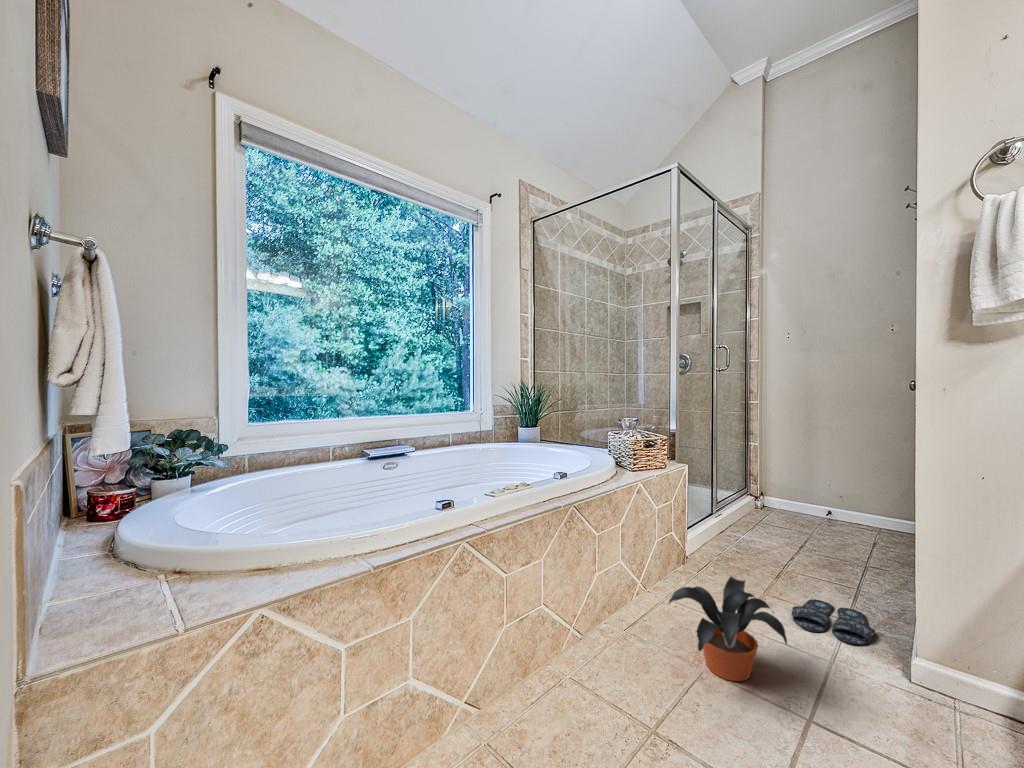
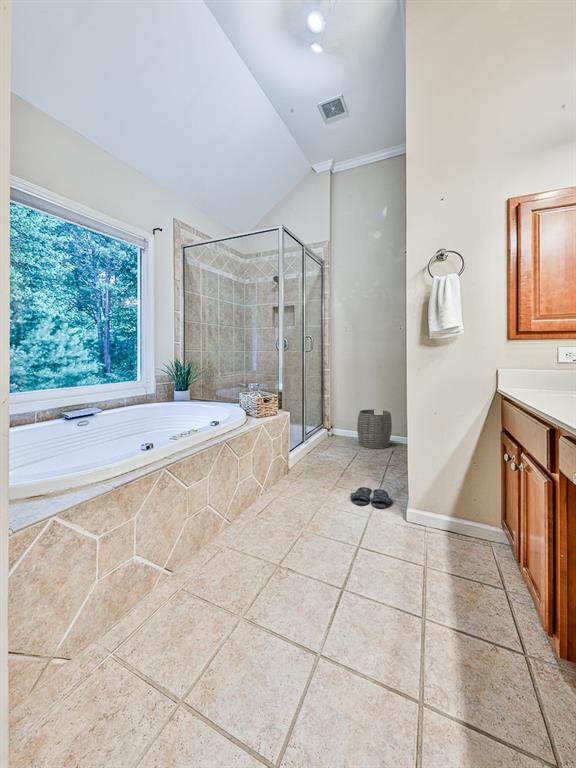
woven basket: none [809,471,876,537] -> present [357,410,392,449]
potted plant: present [669,577,787,681] -> none [283,480,351,542]

